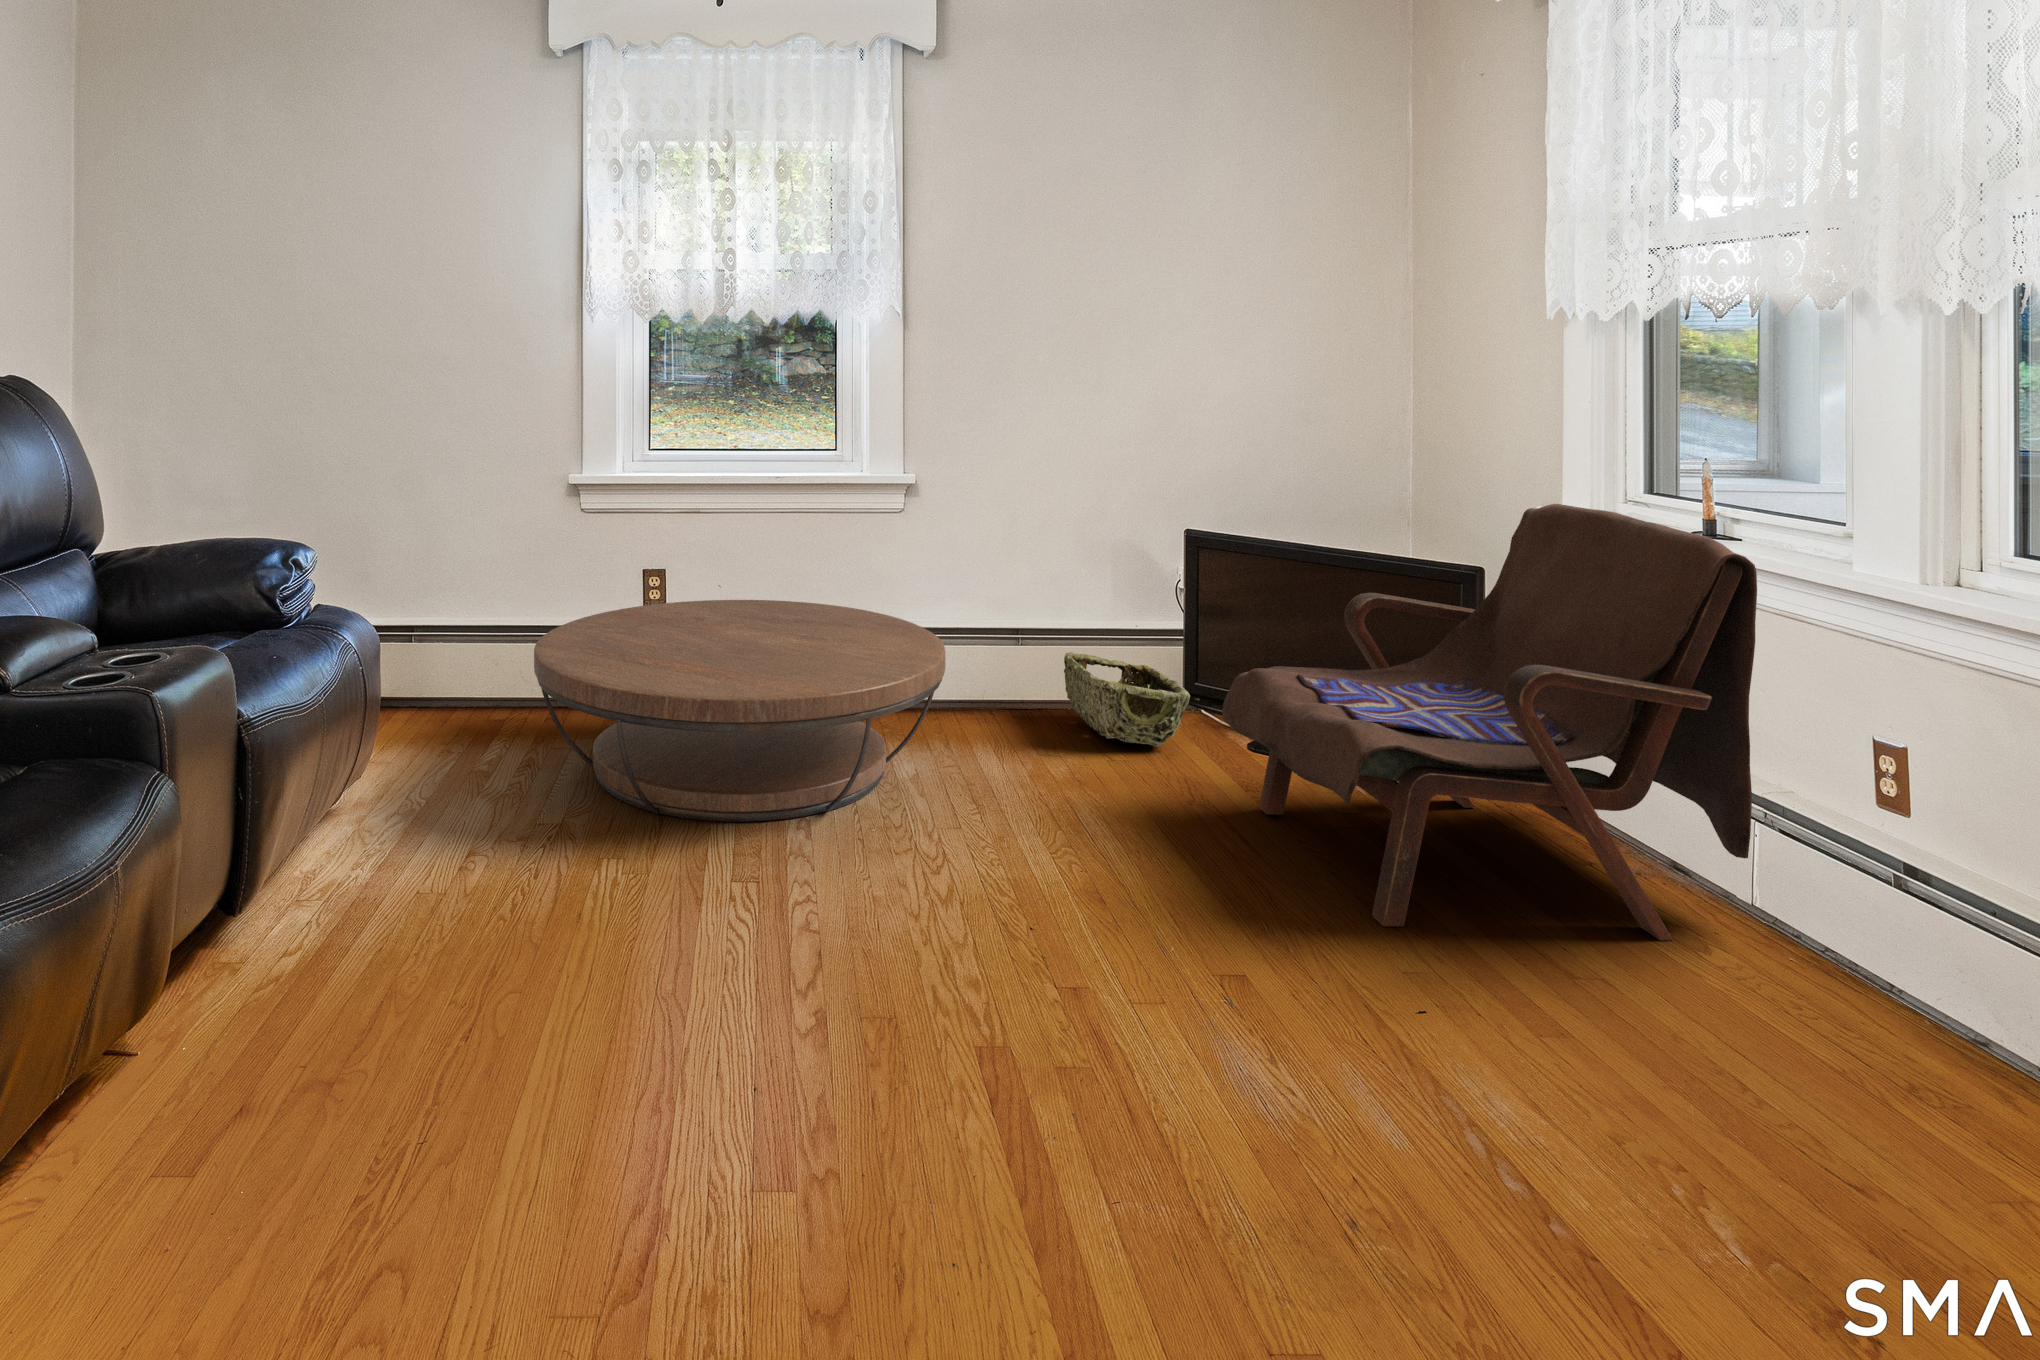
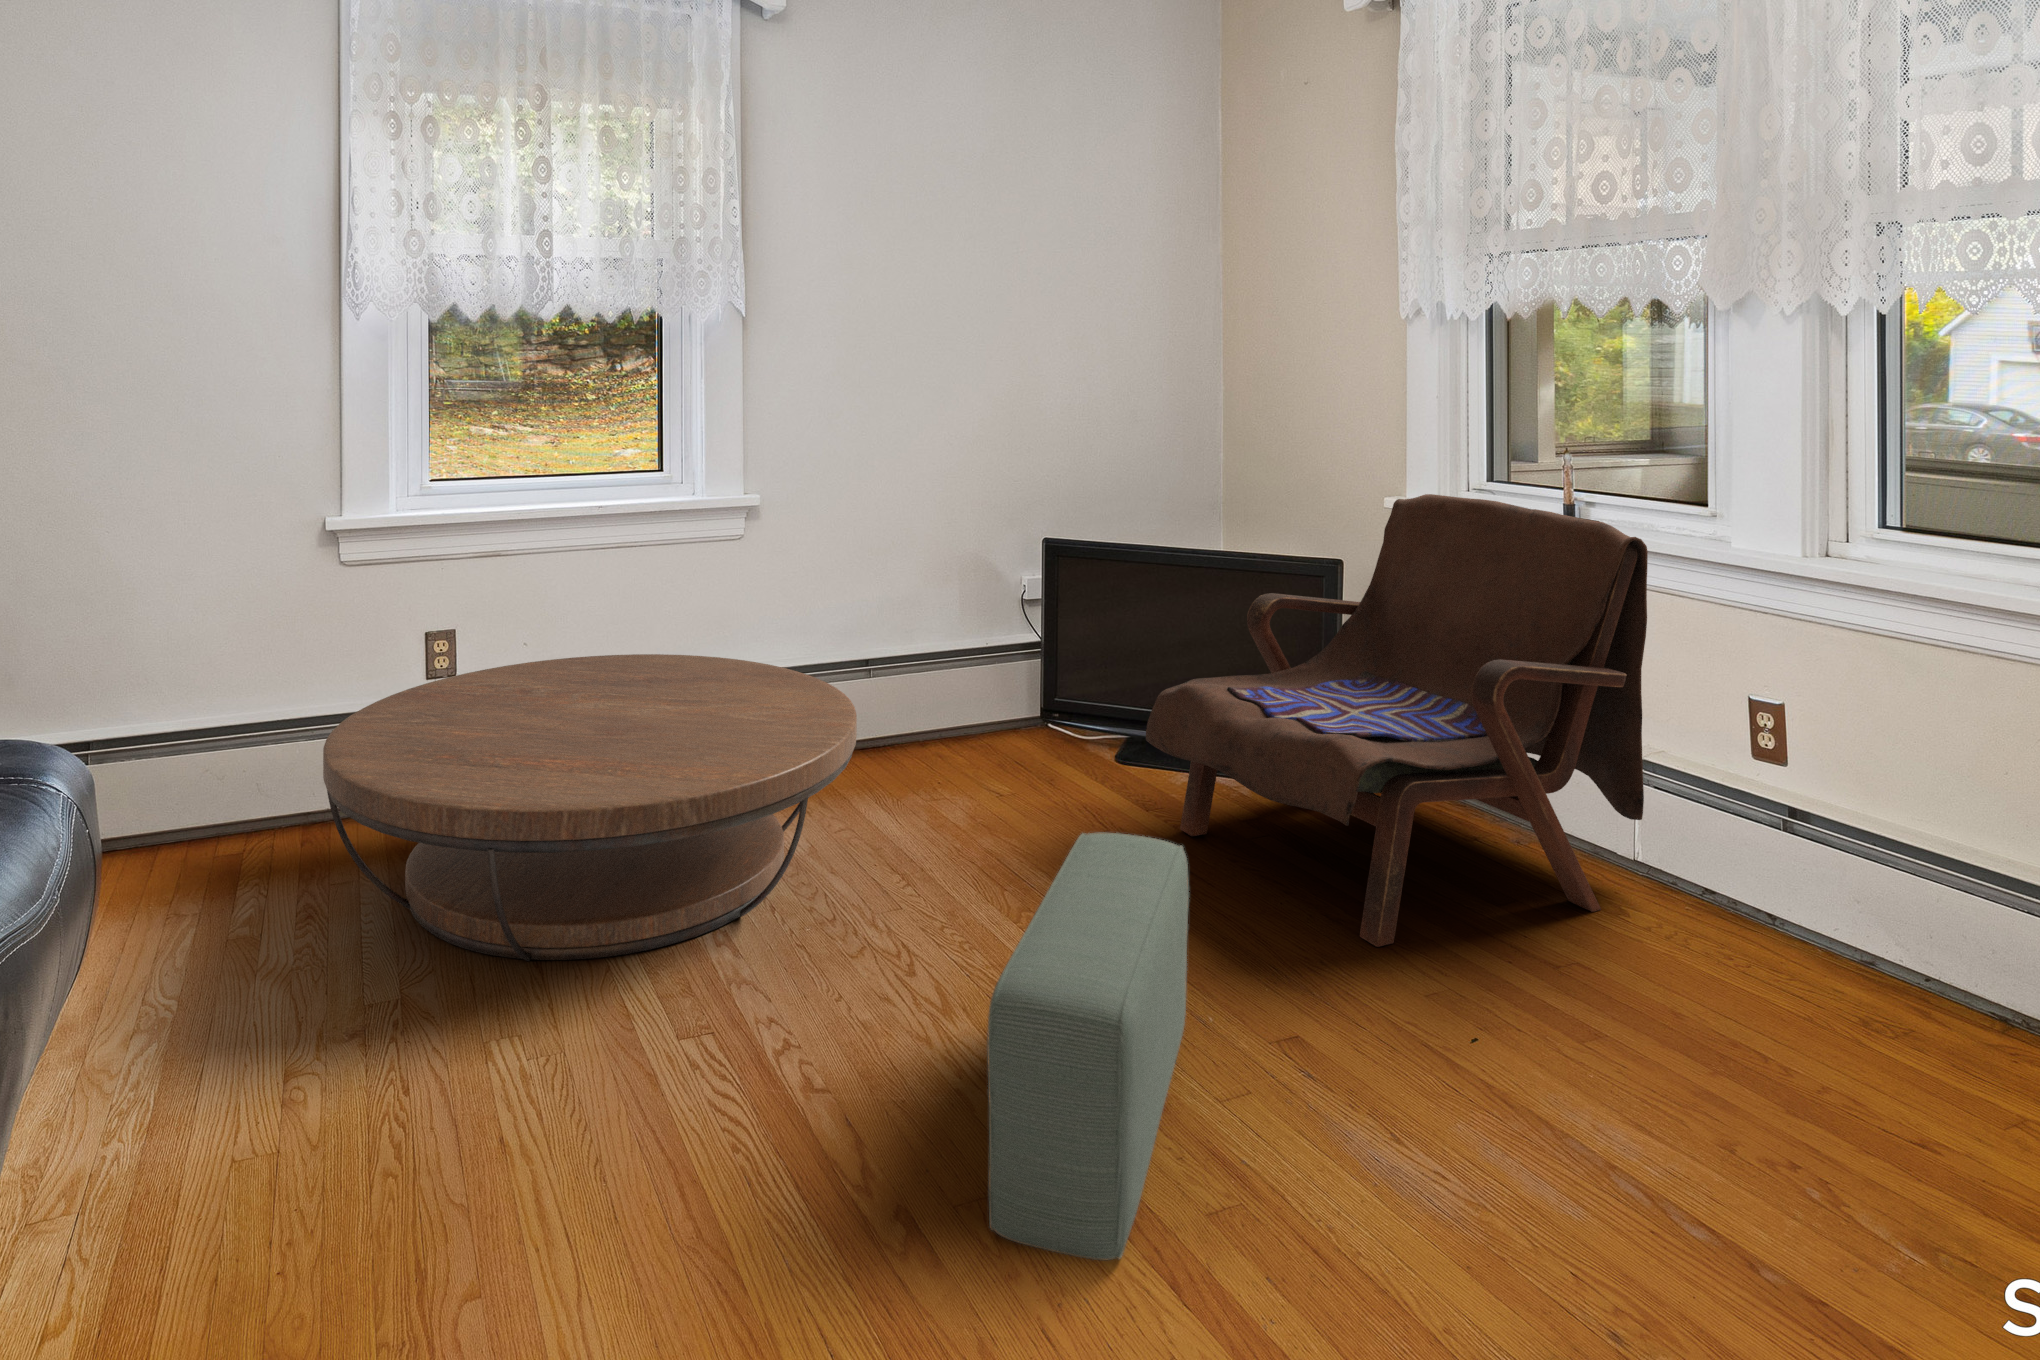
woven basket: present [1064,652,1190,746] -> none [927,679,1074,774]
pouf: none [876,766,1145,1077] -> present [987,832,1189,1261]

